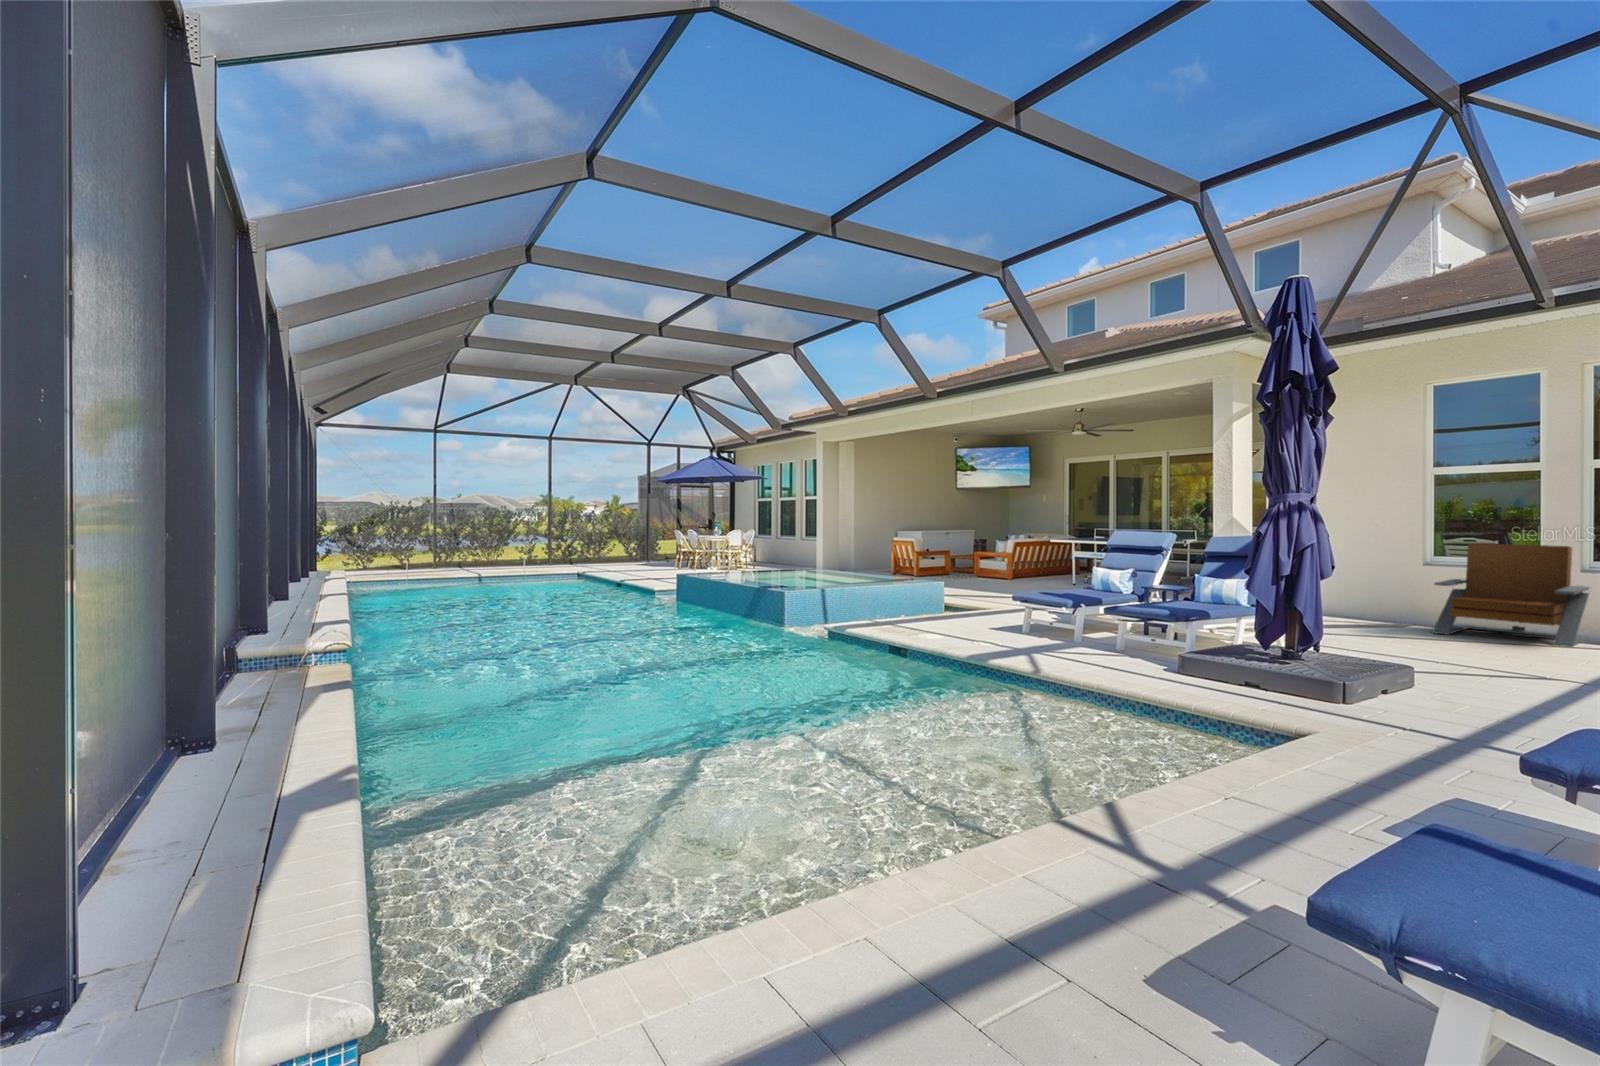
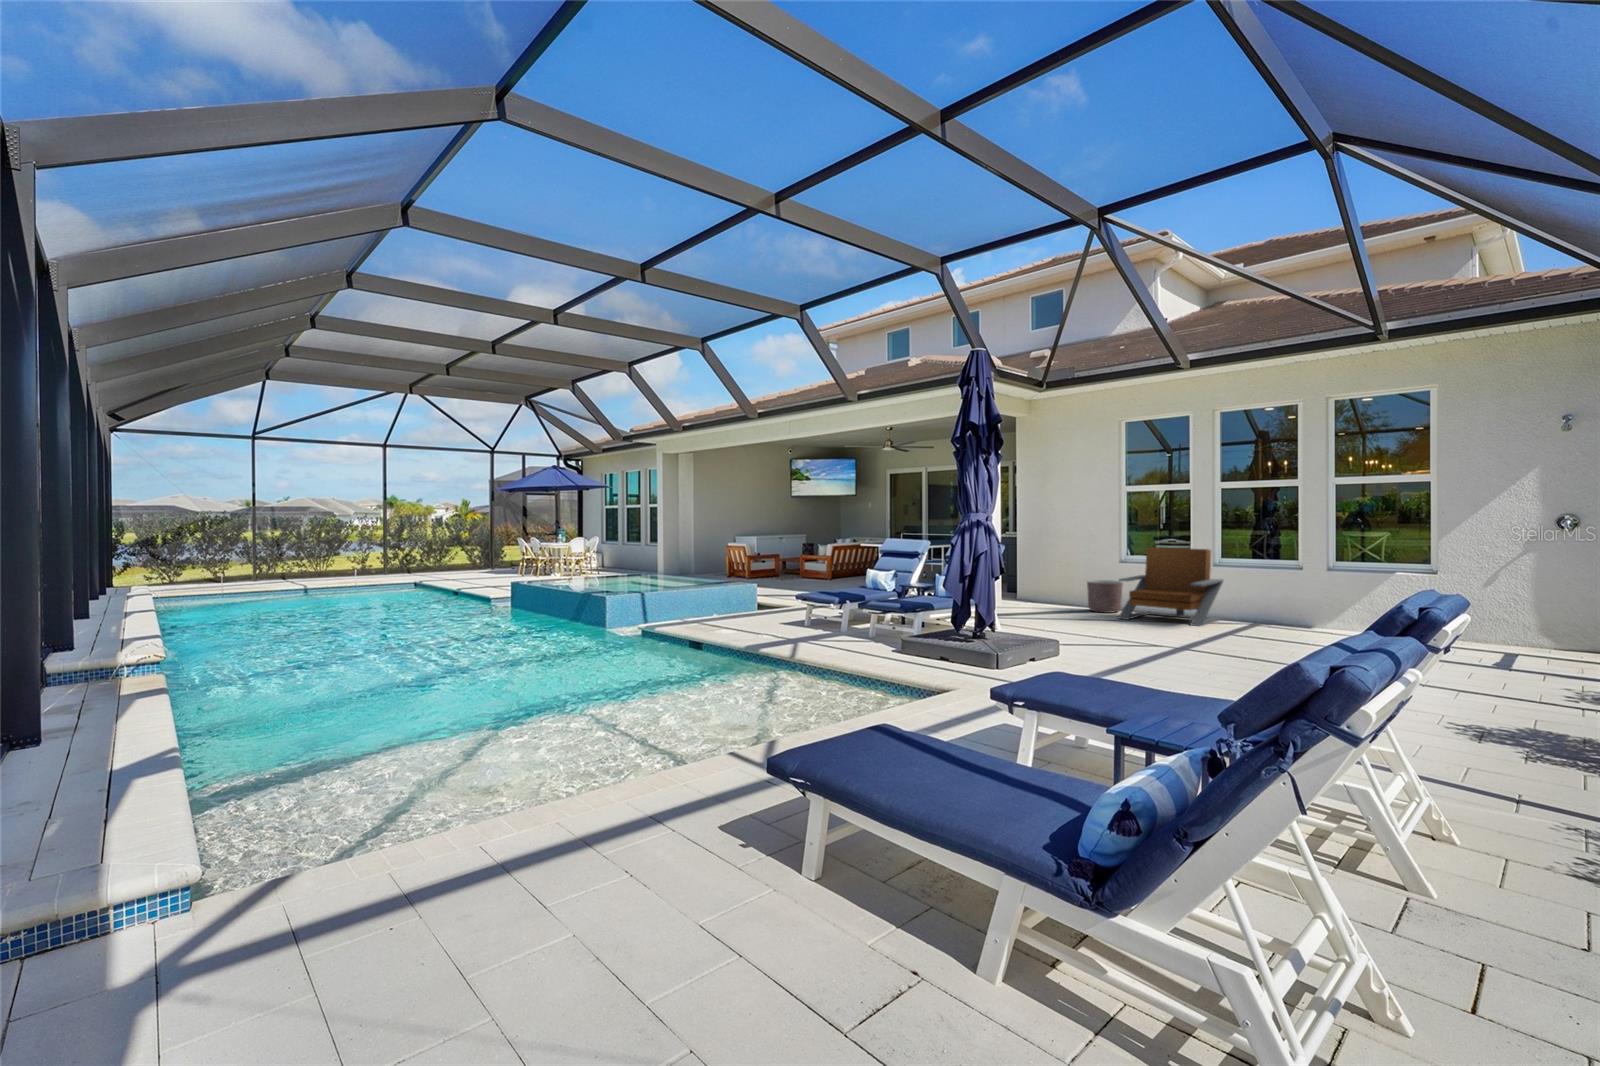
planter: none [1372,584,1425,625] -> present [1087,580,1123,613]

